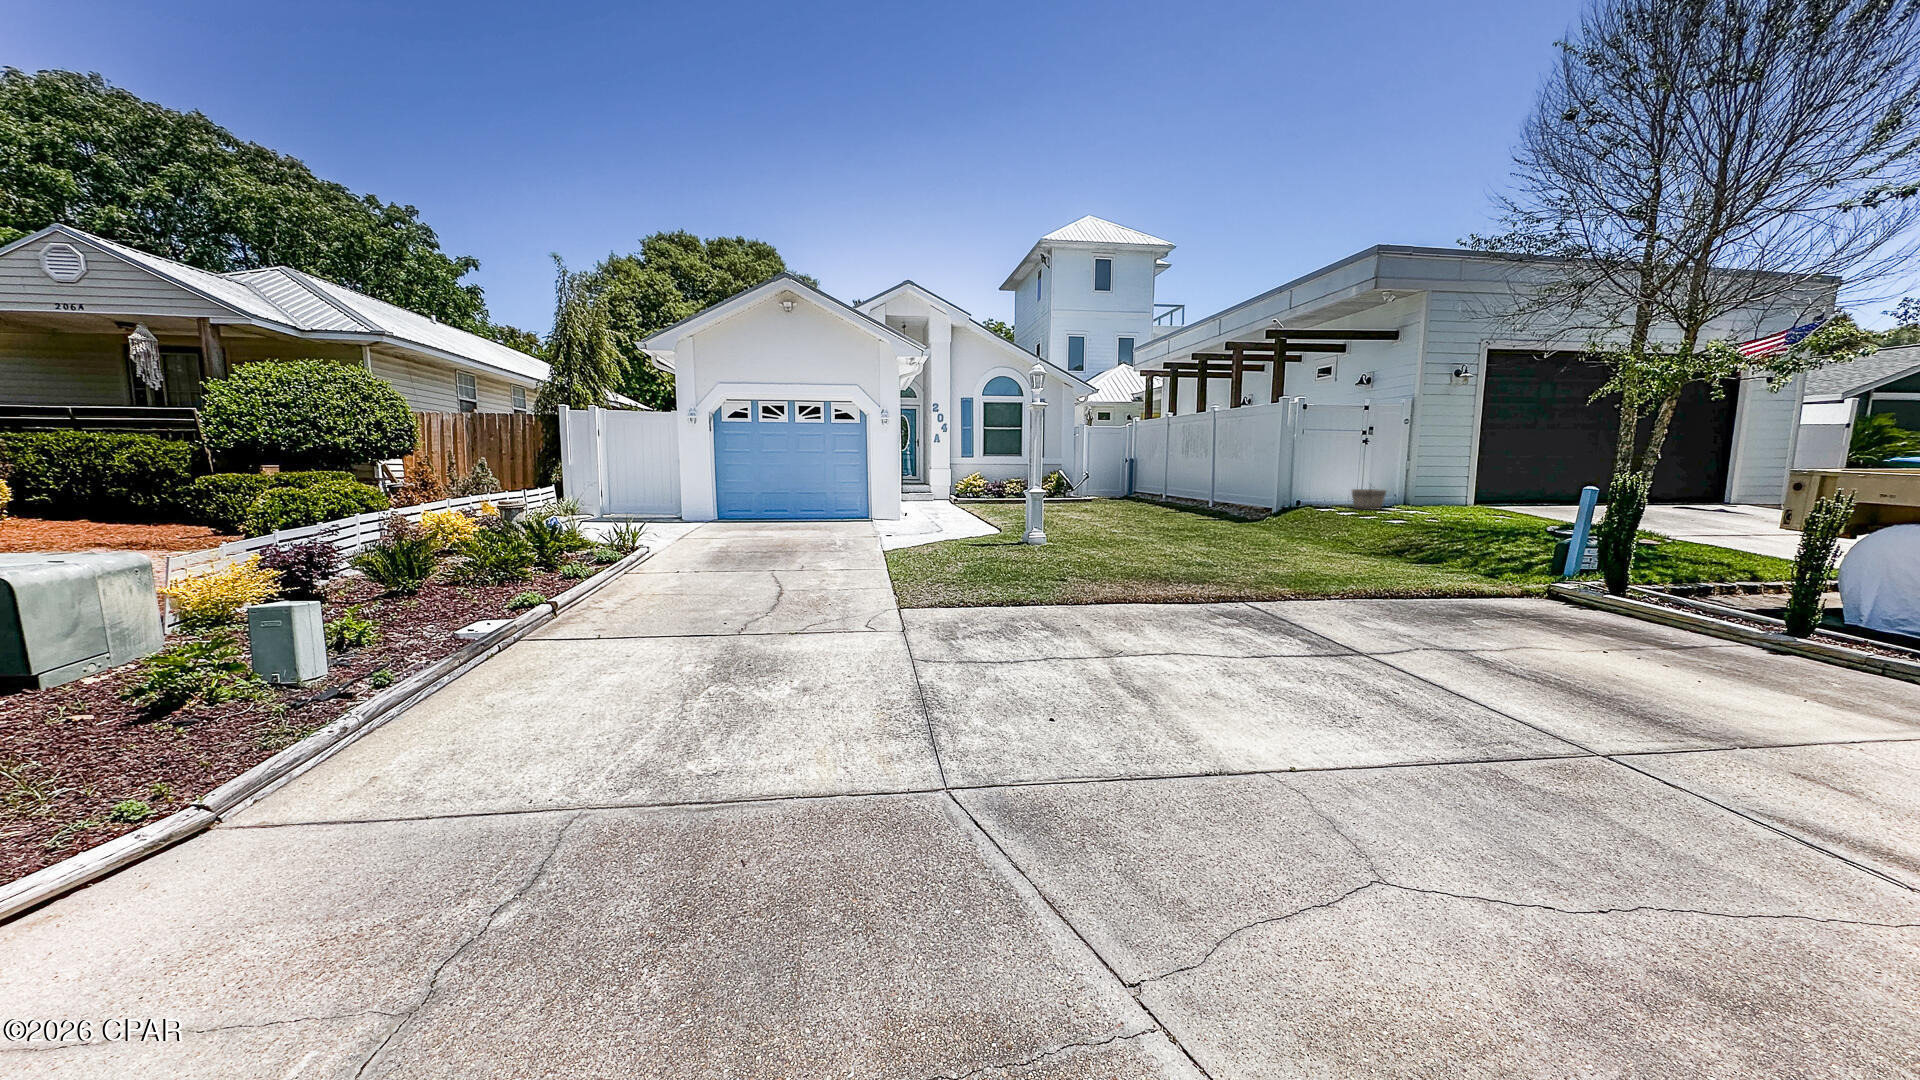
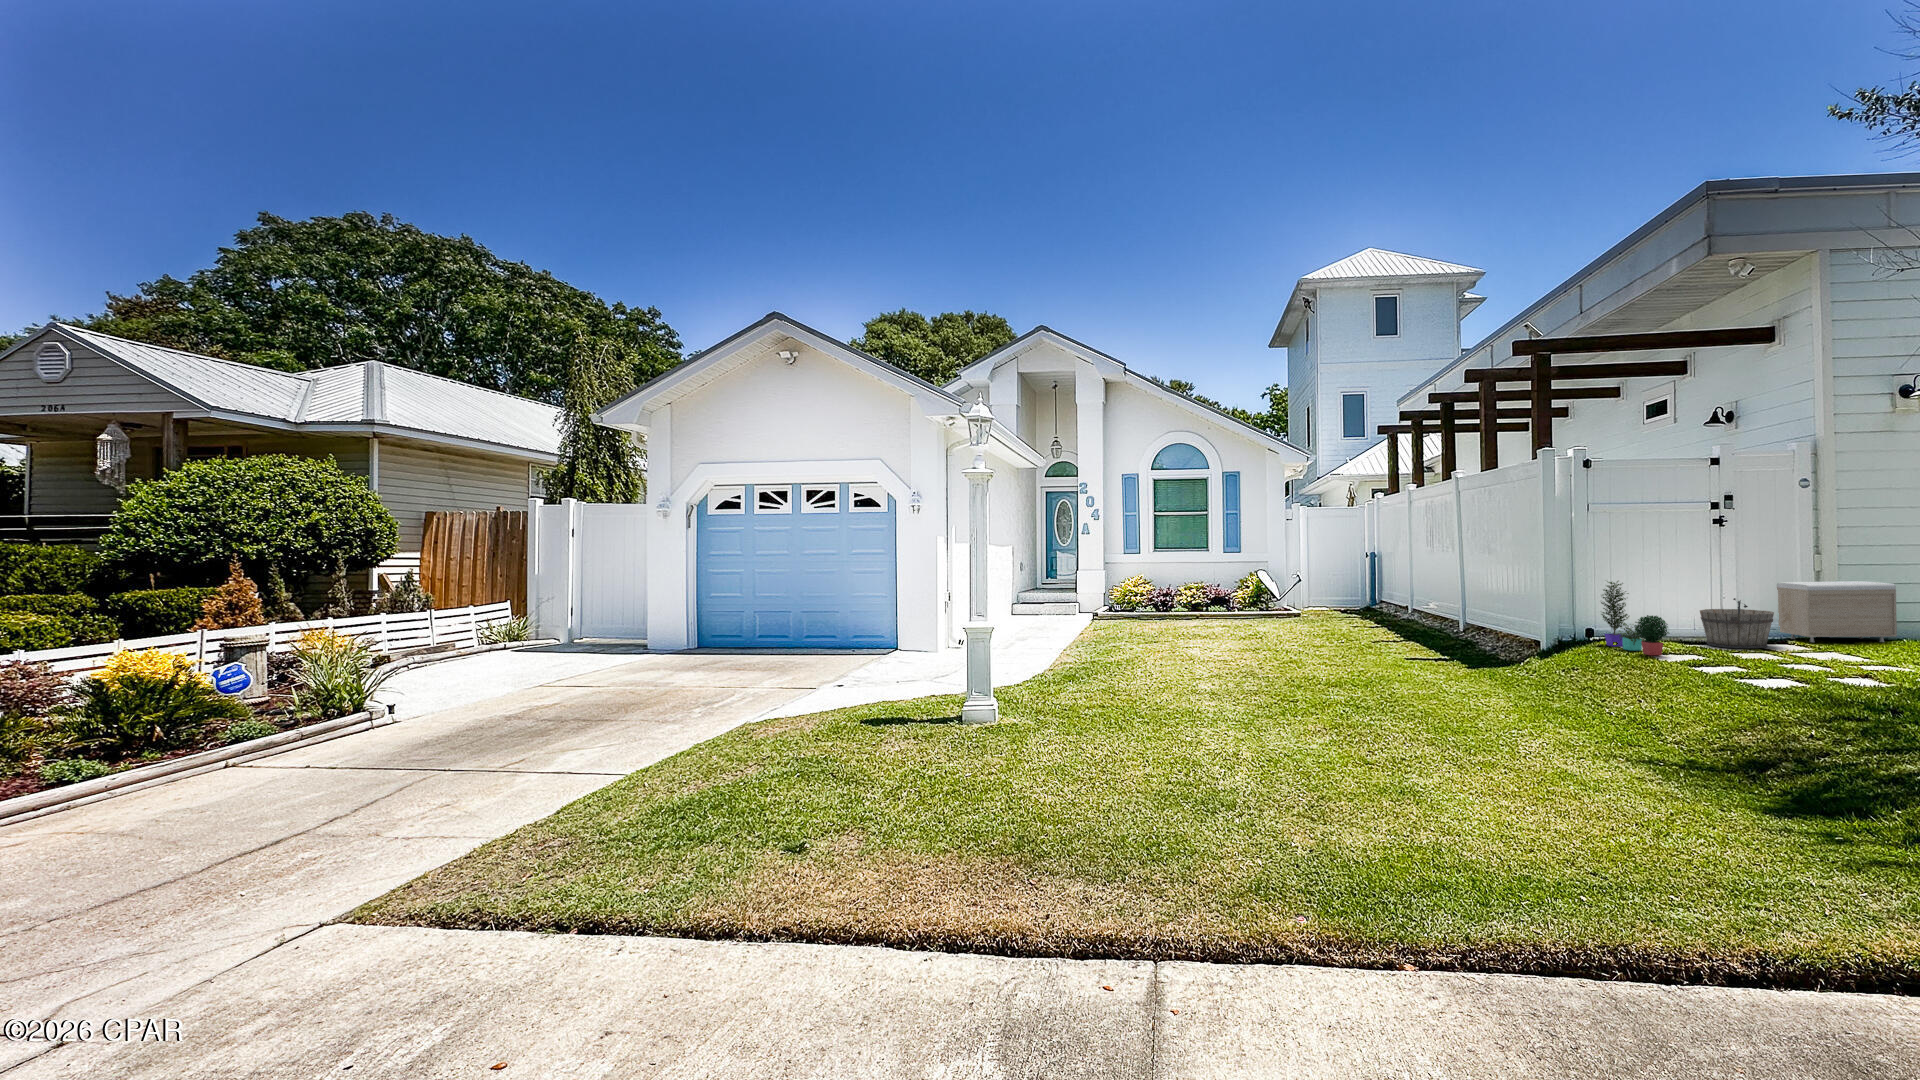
potted plant: none [1302,472,1338,513] -> present [1601,581,1670,655]
storage bench: none [1387,475,1443,507] -> present [1777,581,1897,642]

